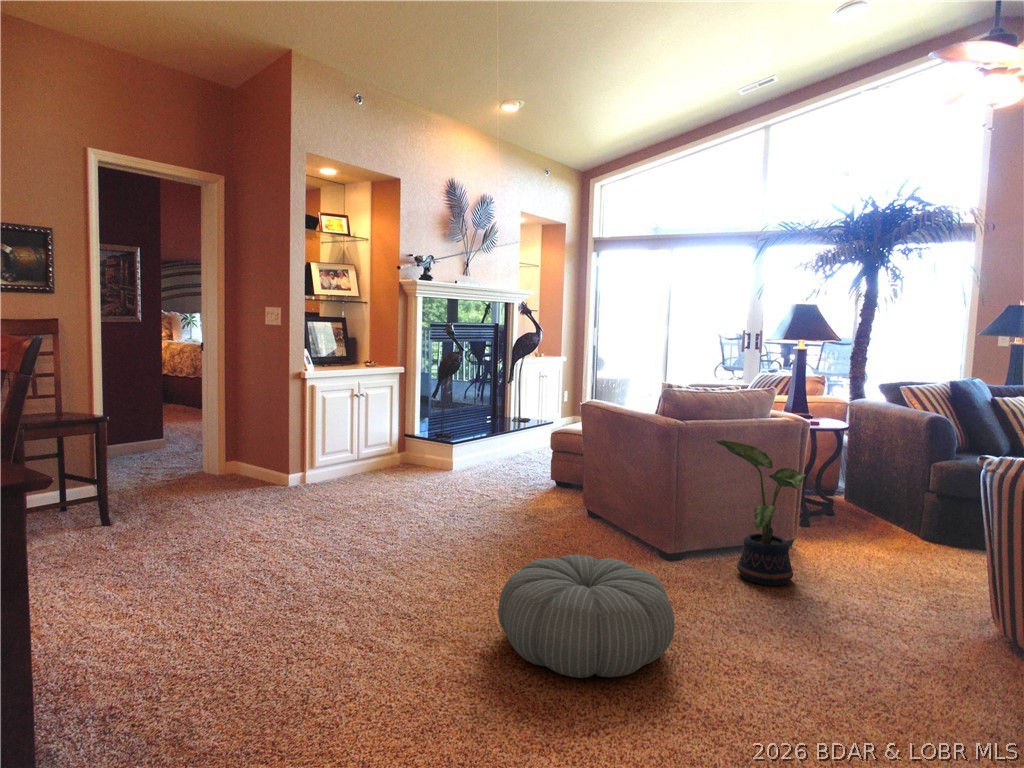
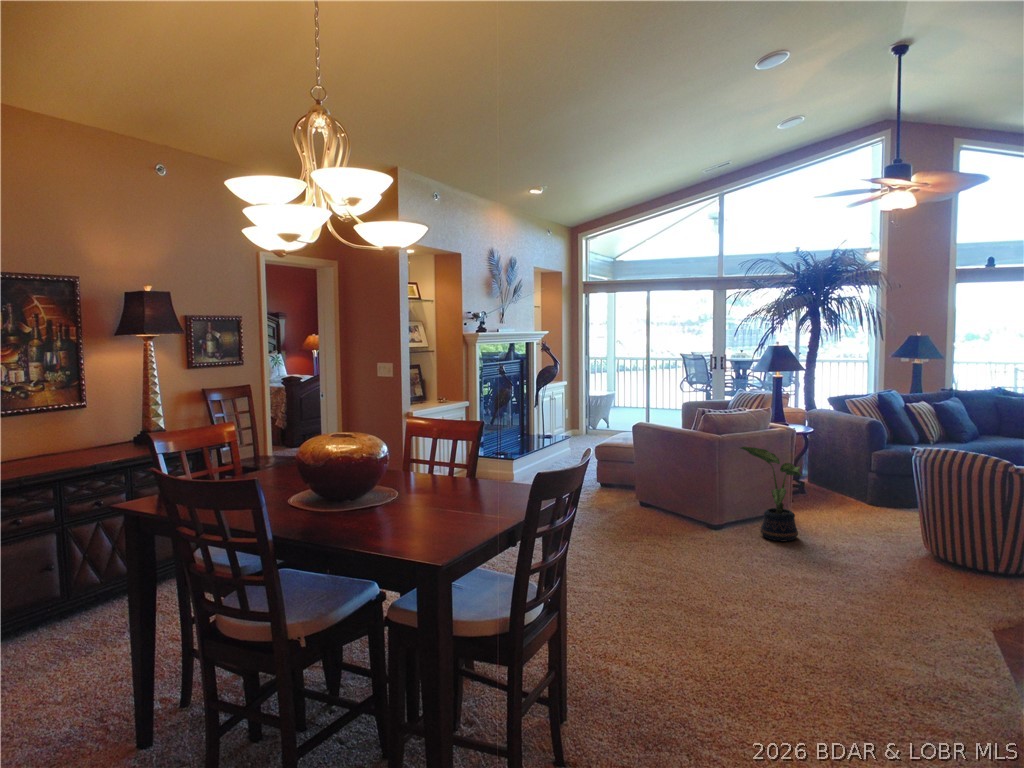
pouf: present [498,555,675,678] -> none [638,528,751,598]

